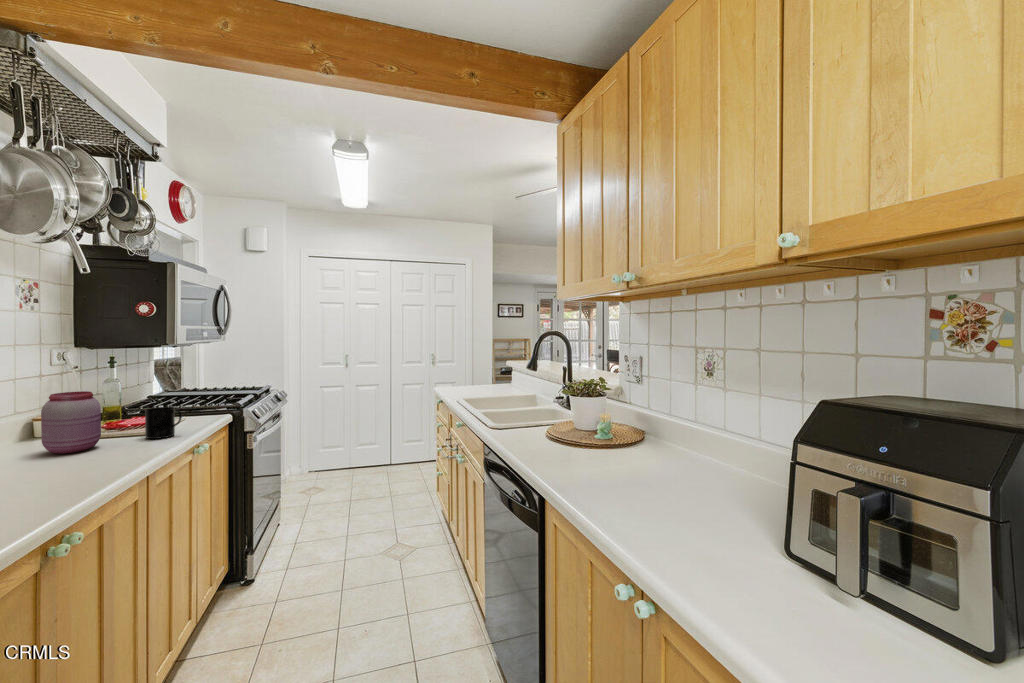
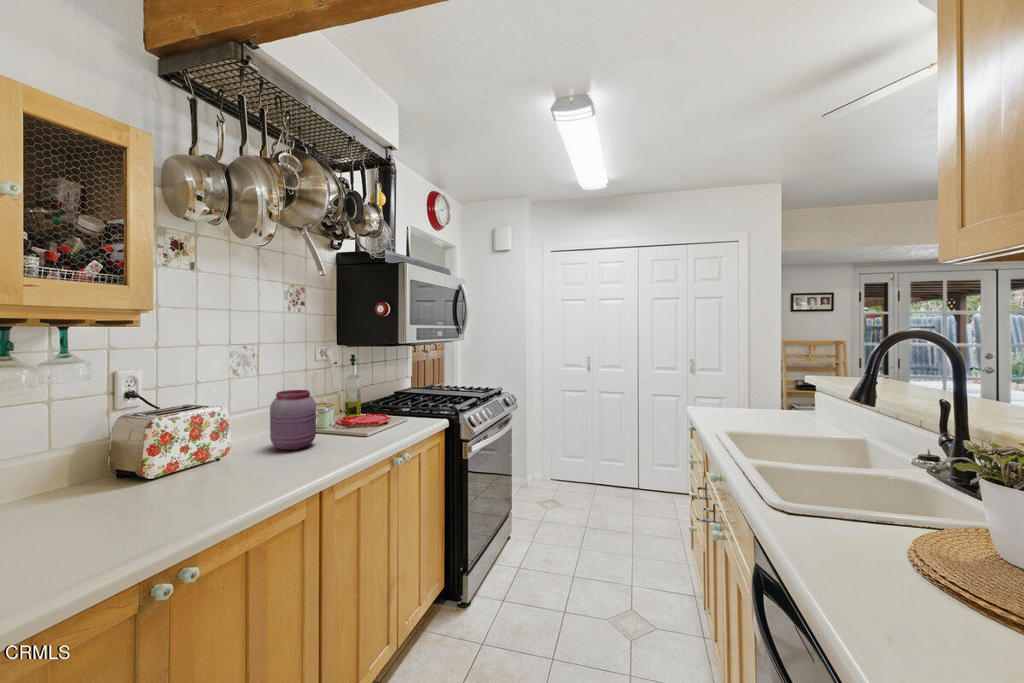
mug: present [145,407,182,439] -> none [353,410,382,444]

